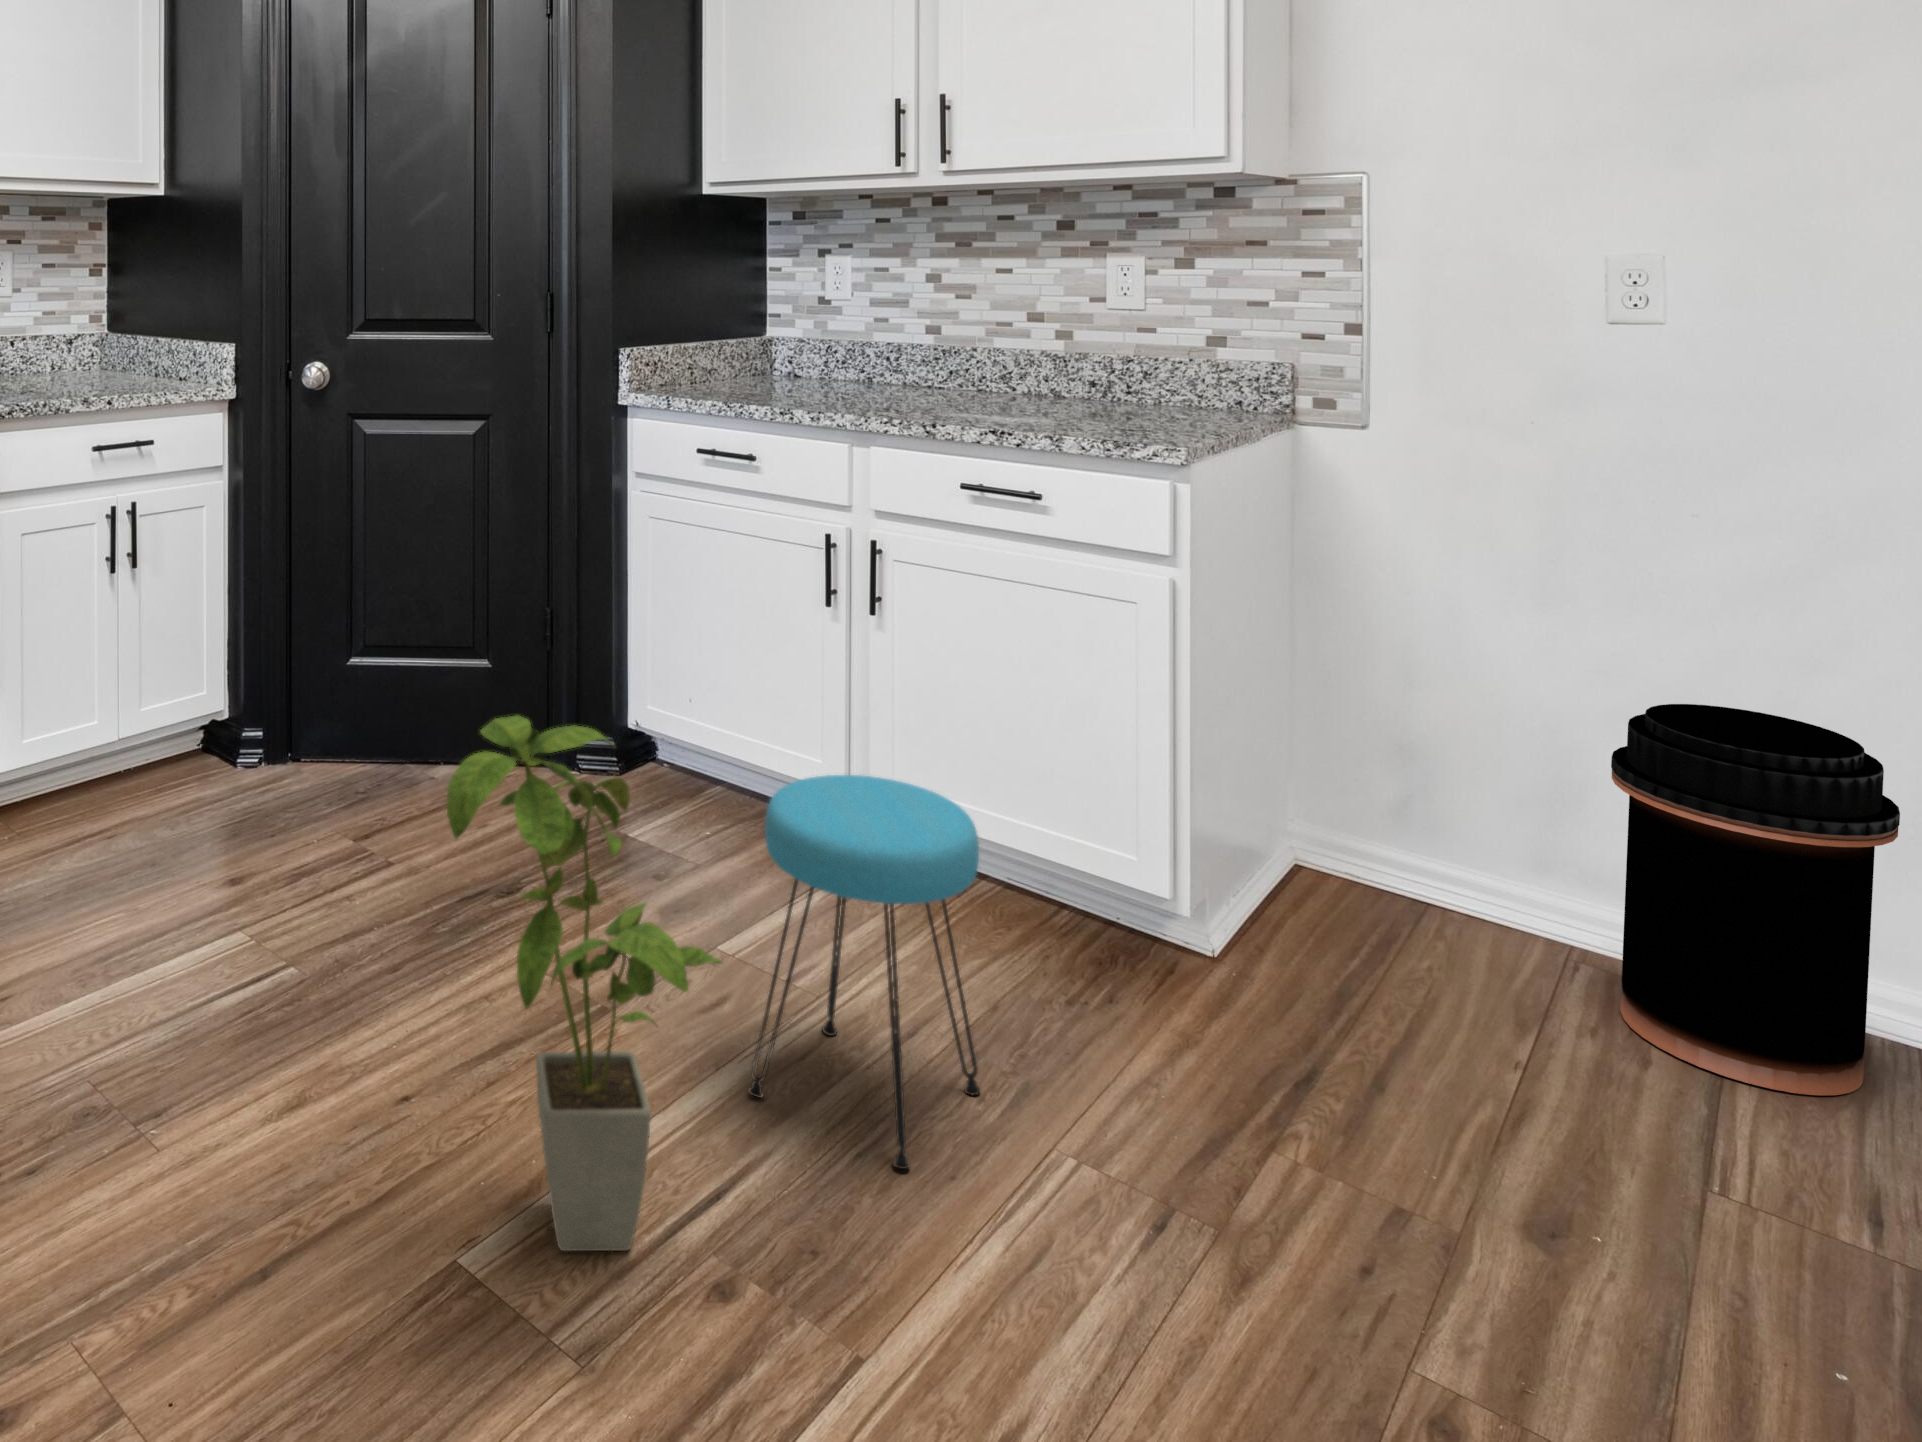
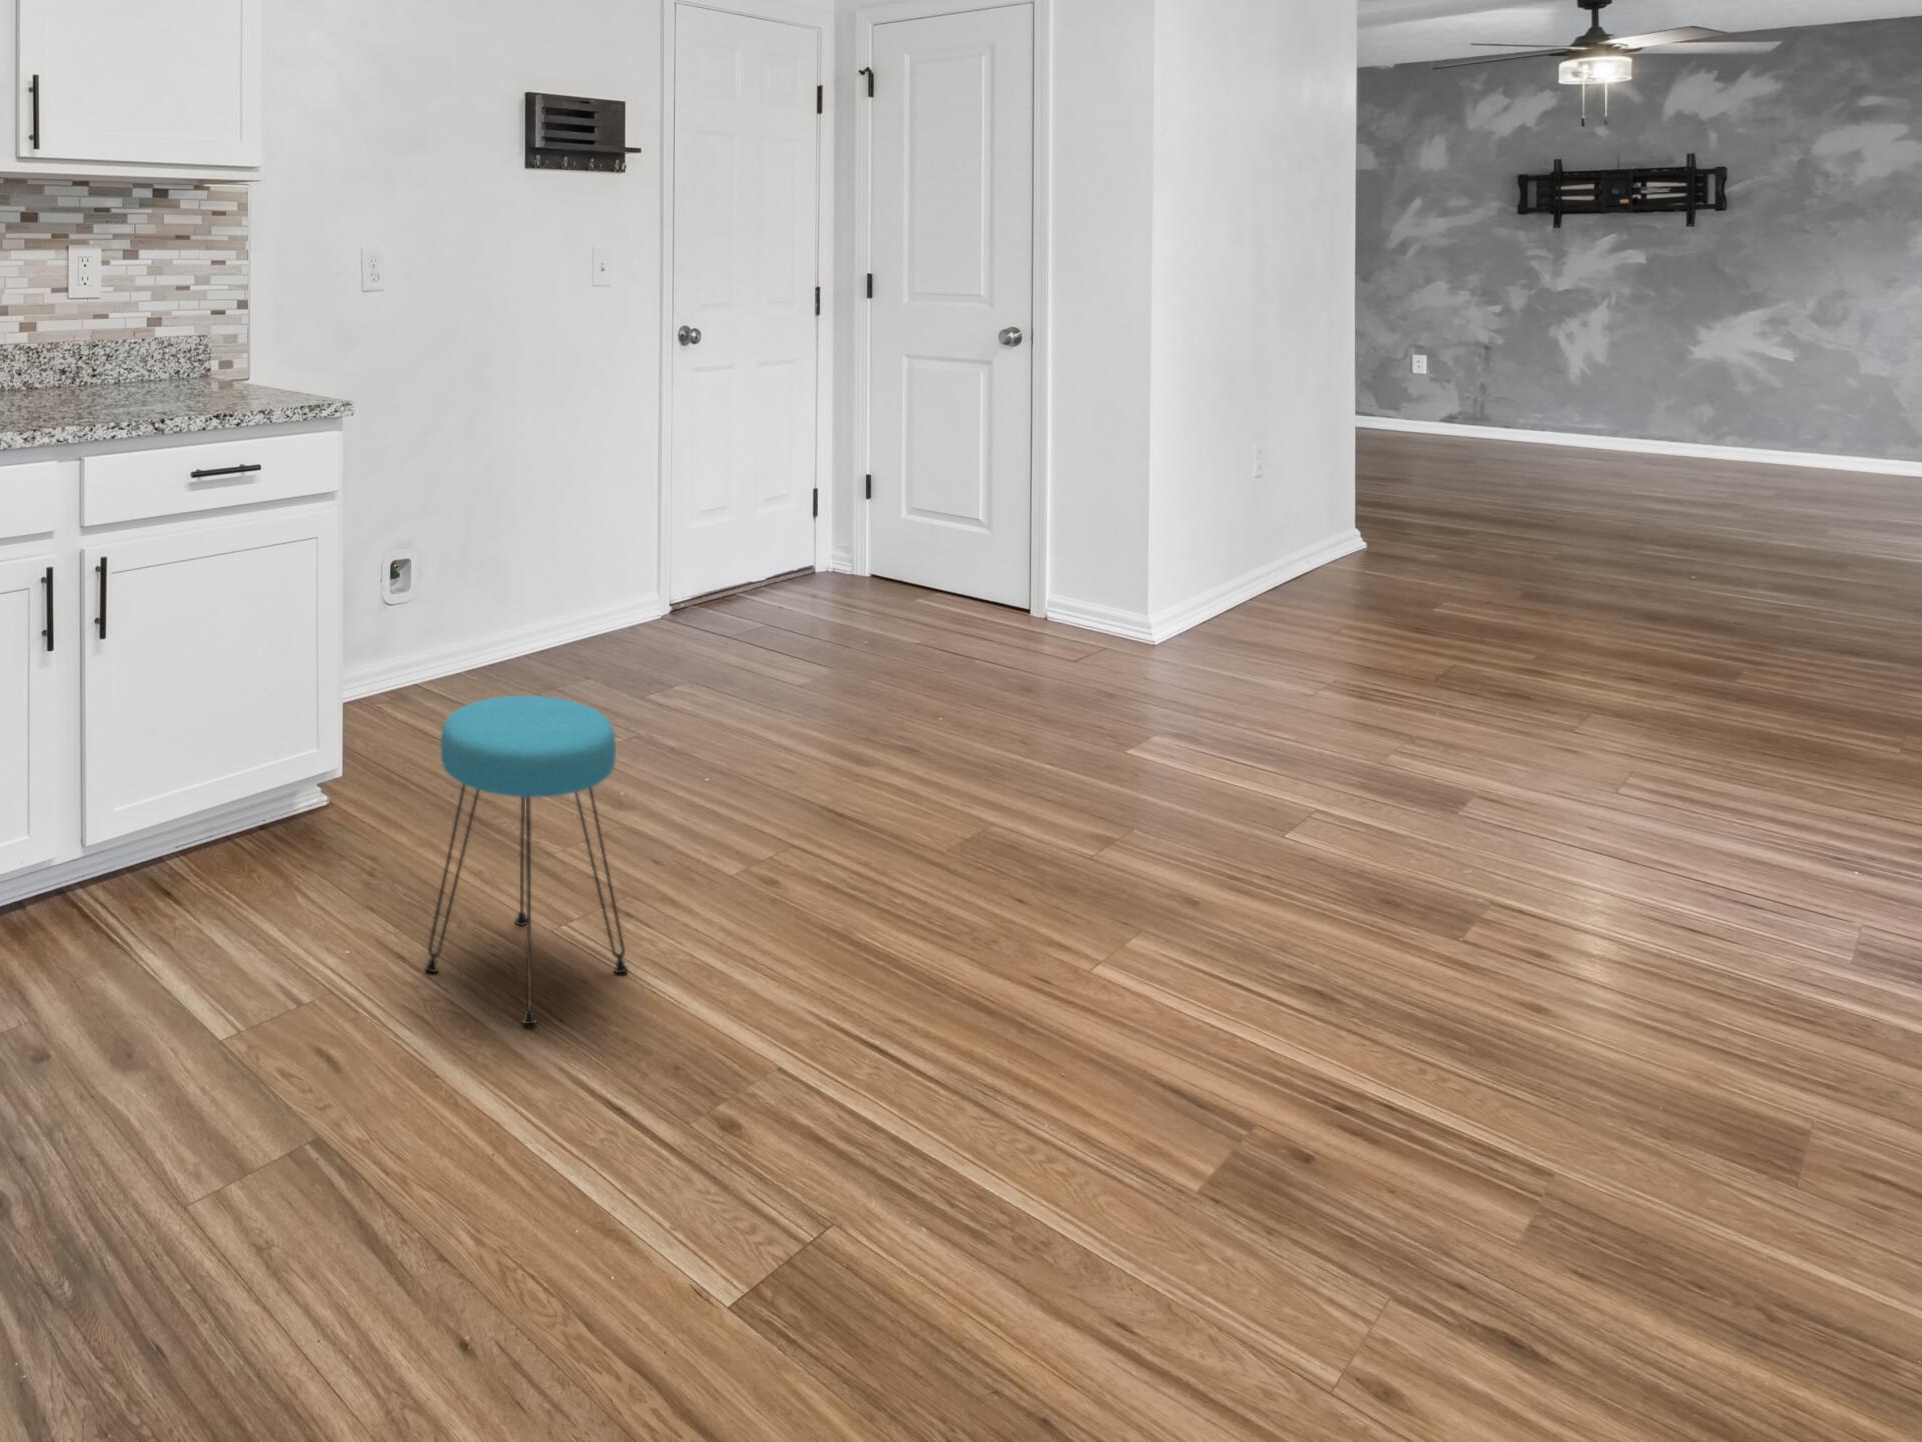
trash can: present [1611,704,1900,1095] -> none [417,510,534,712]
house plant: present [447,716,722,1251] -> none [629,673,880,1163]

